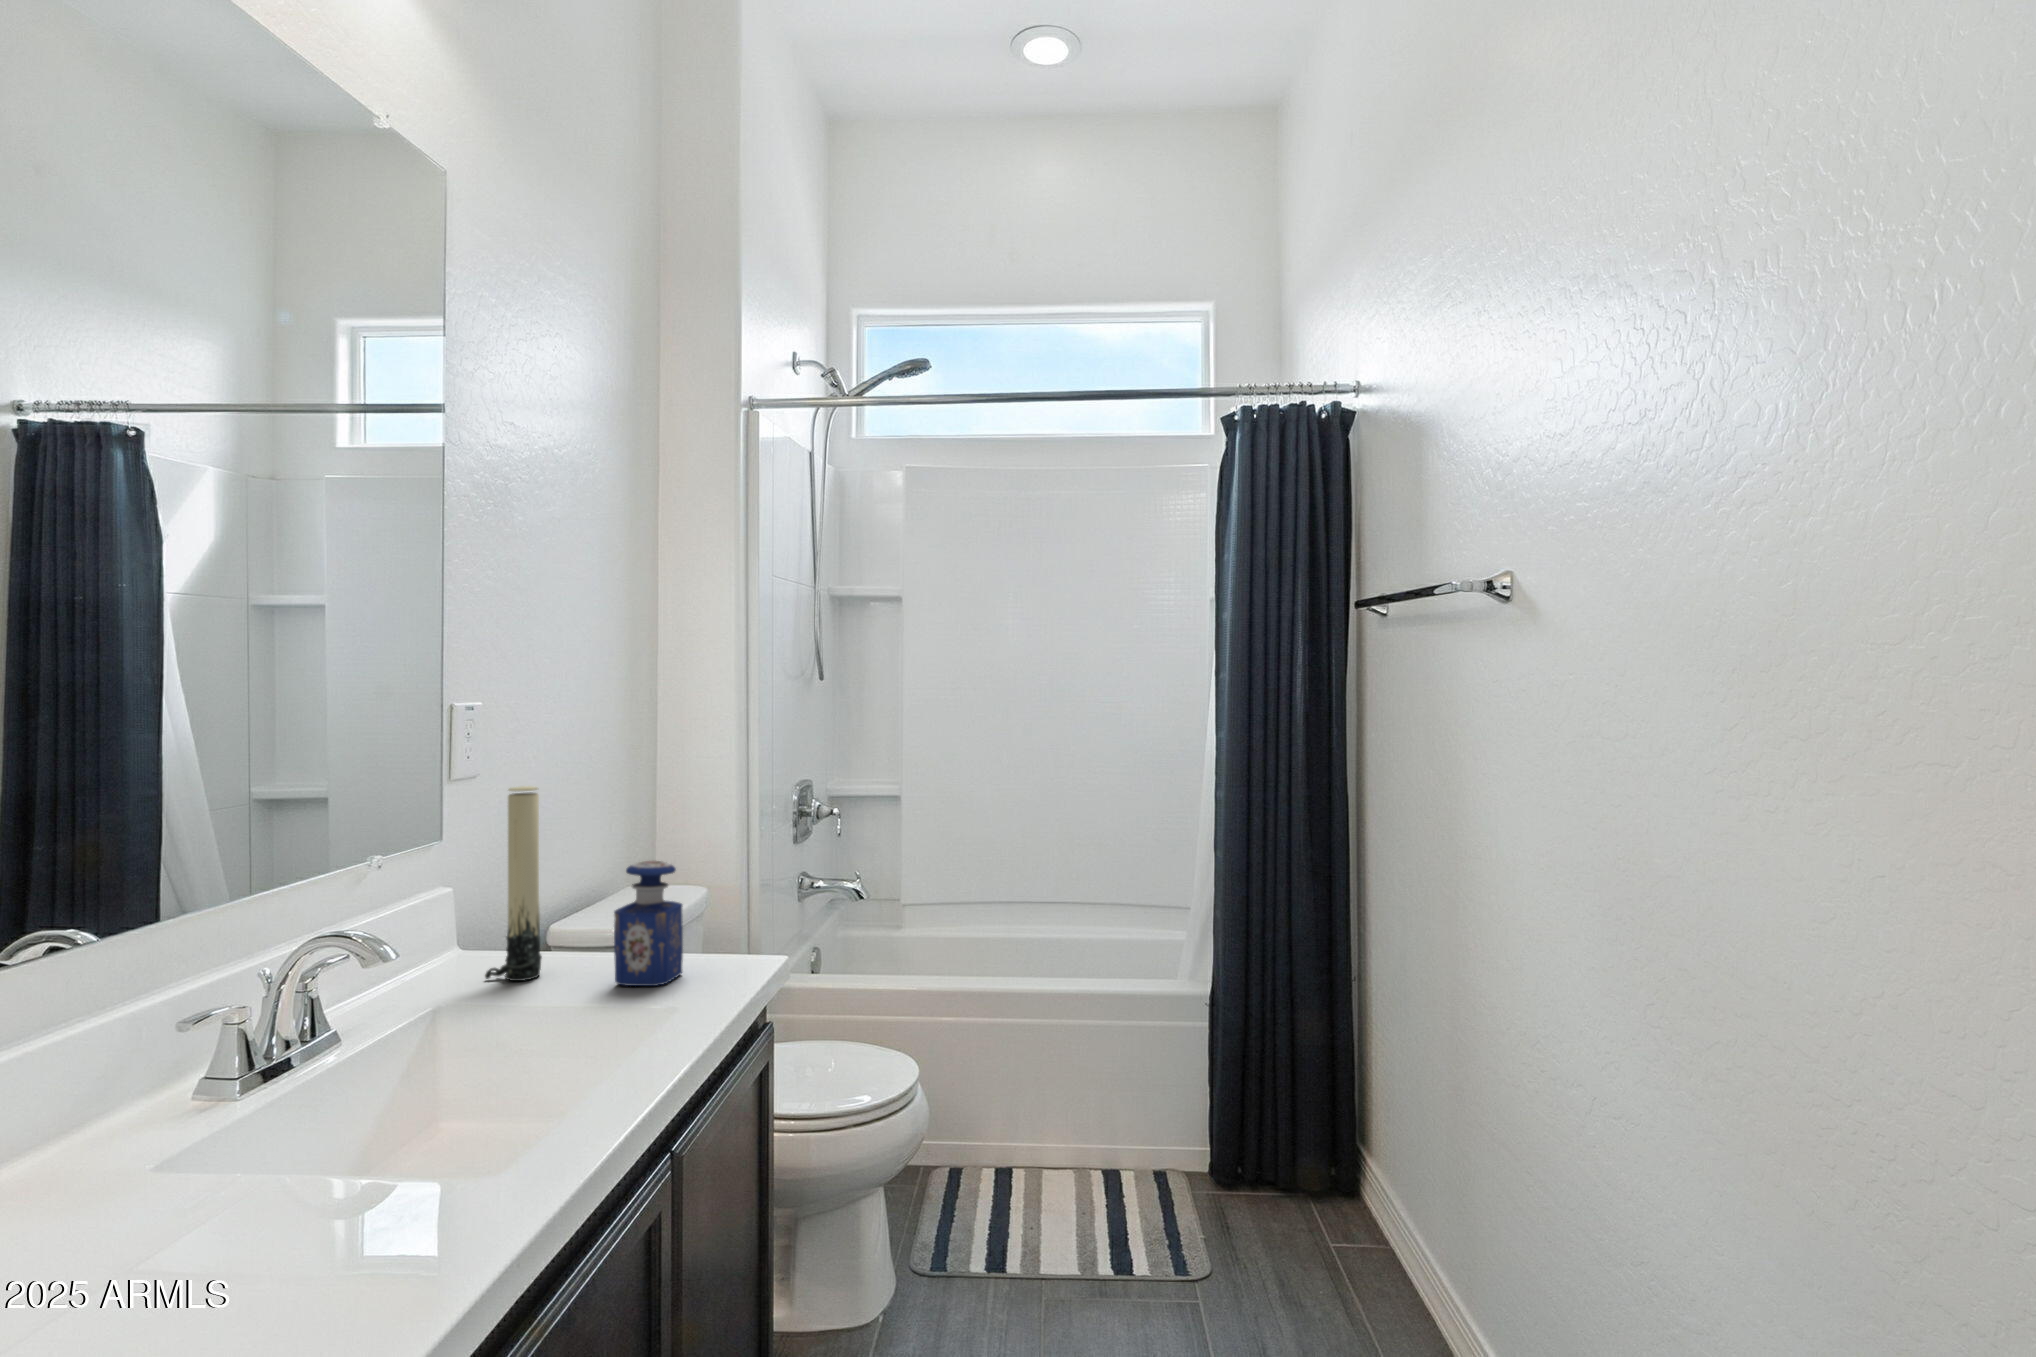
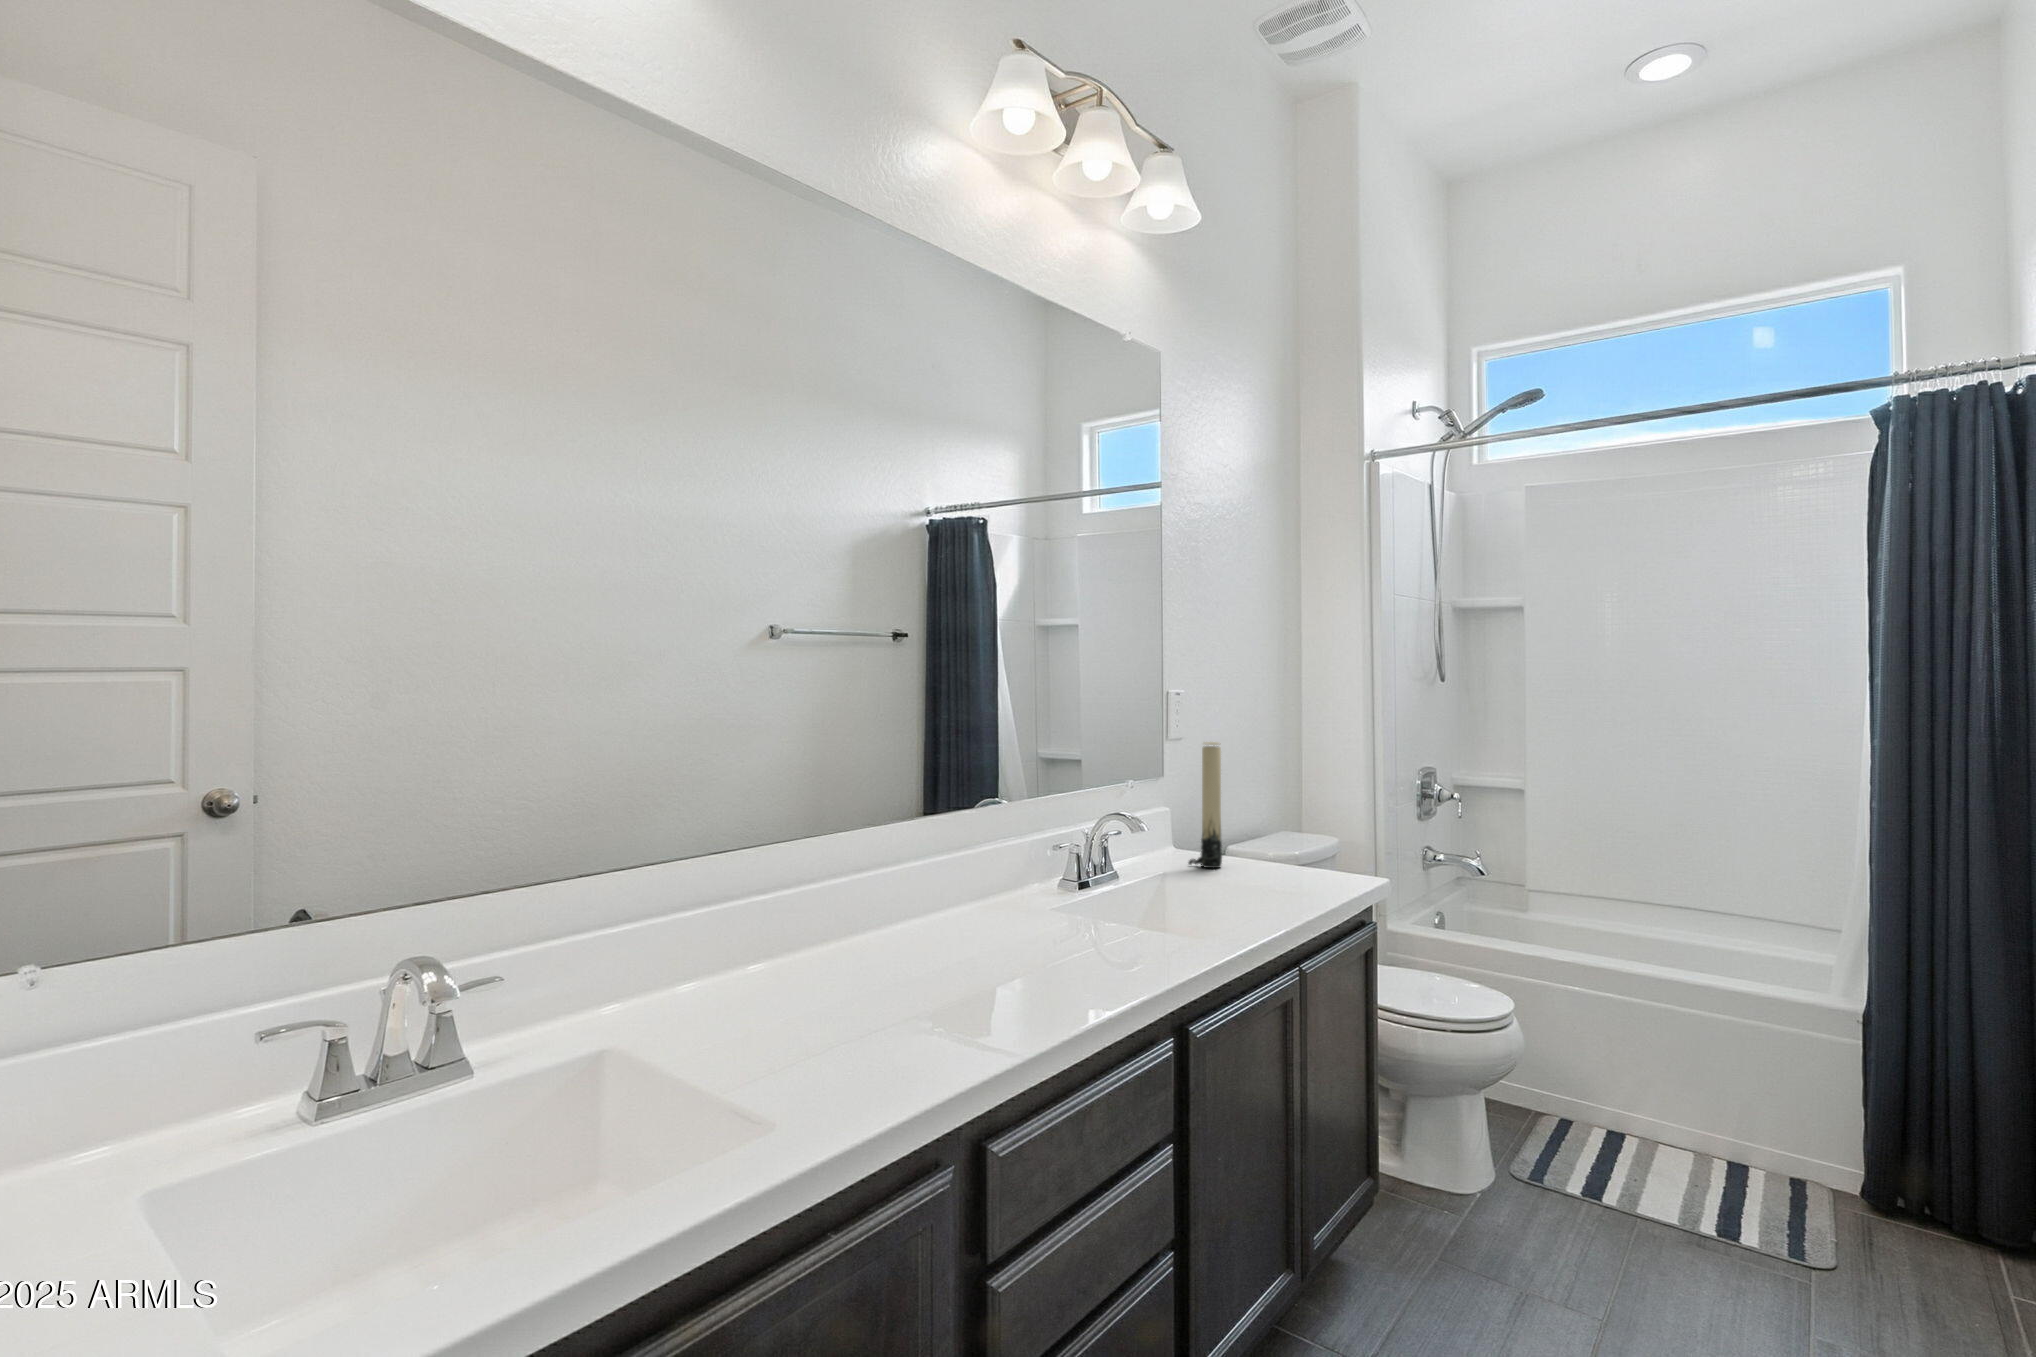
perfume bottle: present [614,861,683,986] -> none [1268,795,1314,878]

